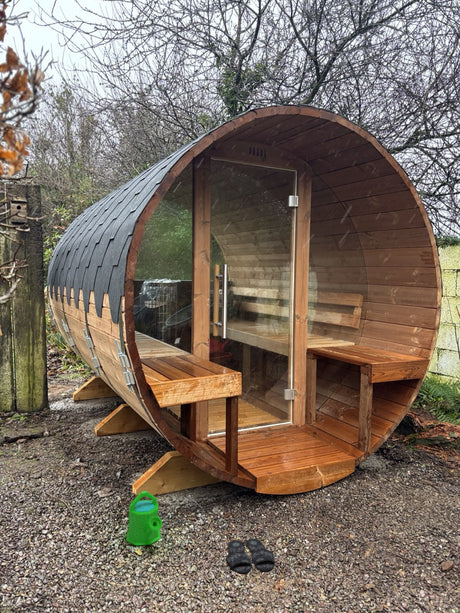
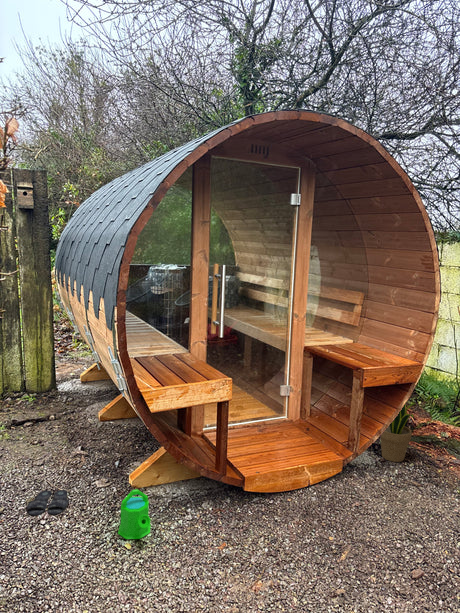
potted plant: none [385,398,422,463] -> present [381,403,415,462]
slippers: present [226,539,275,574] -> present [27,490,69,516]

